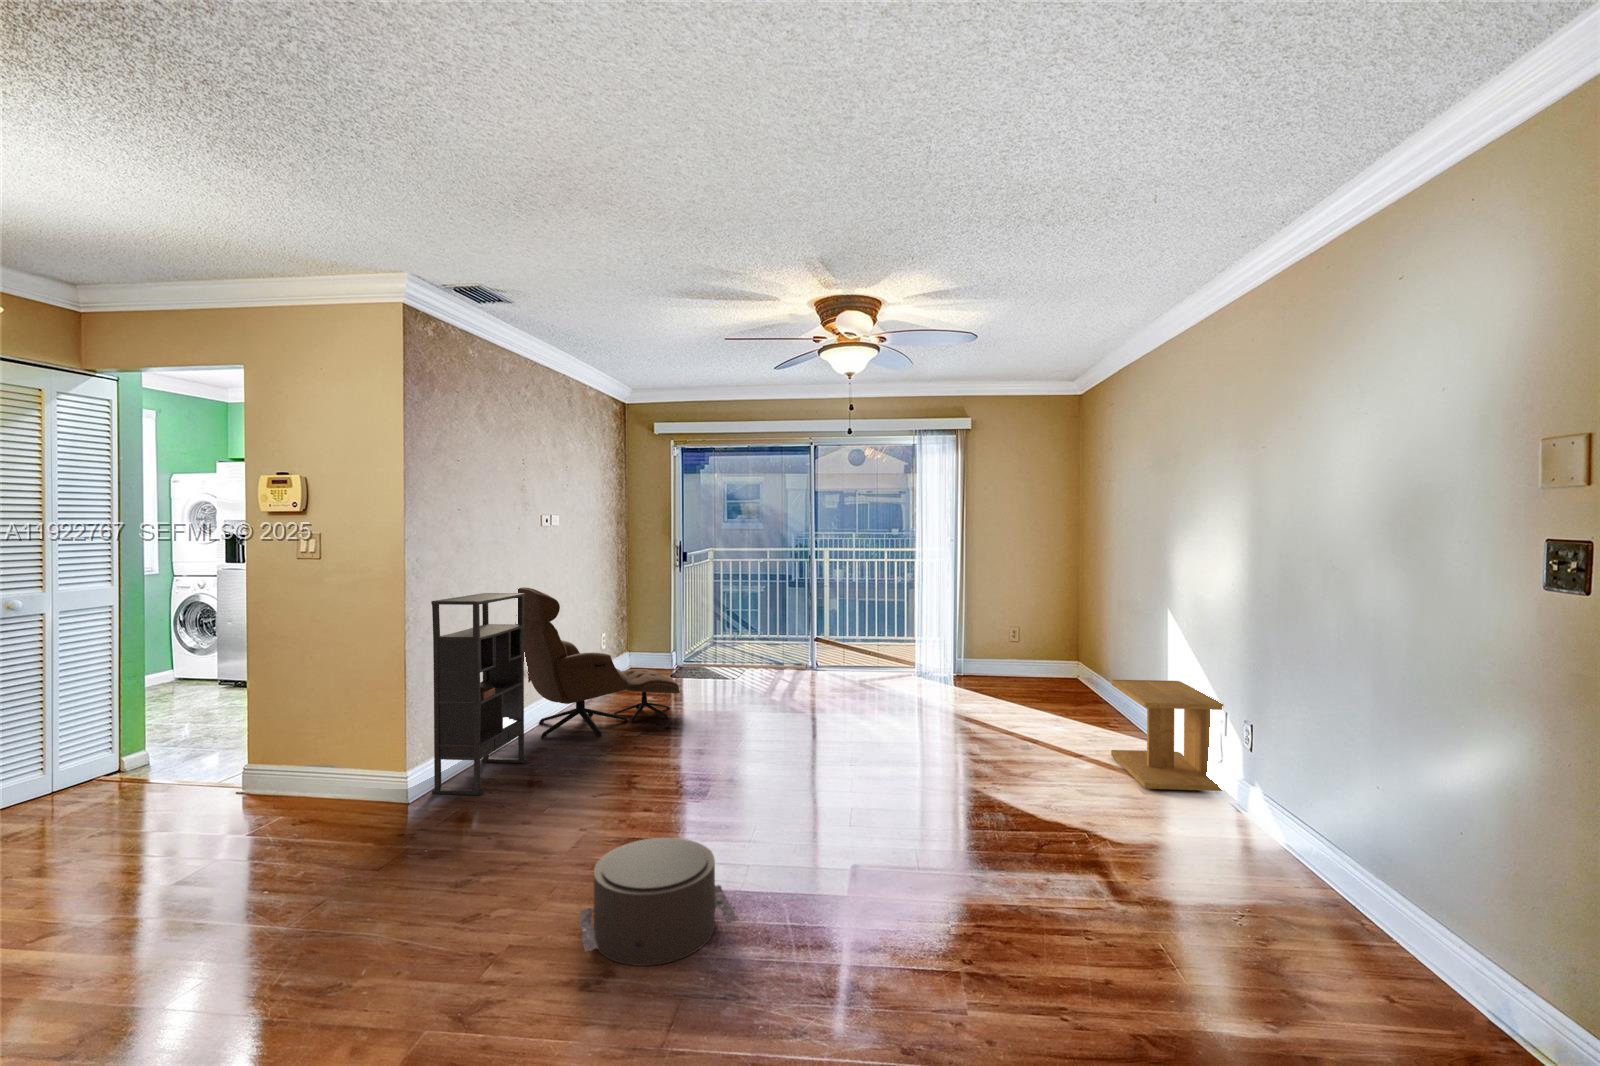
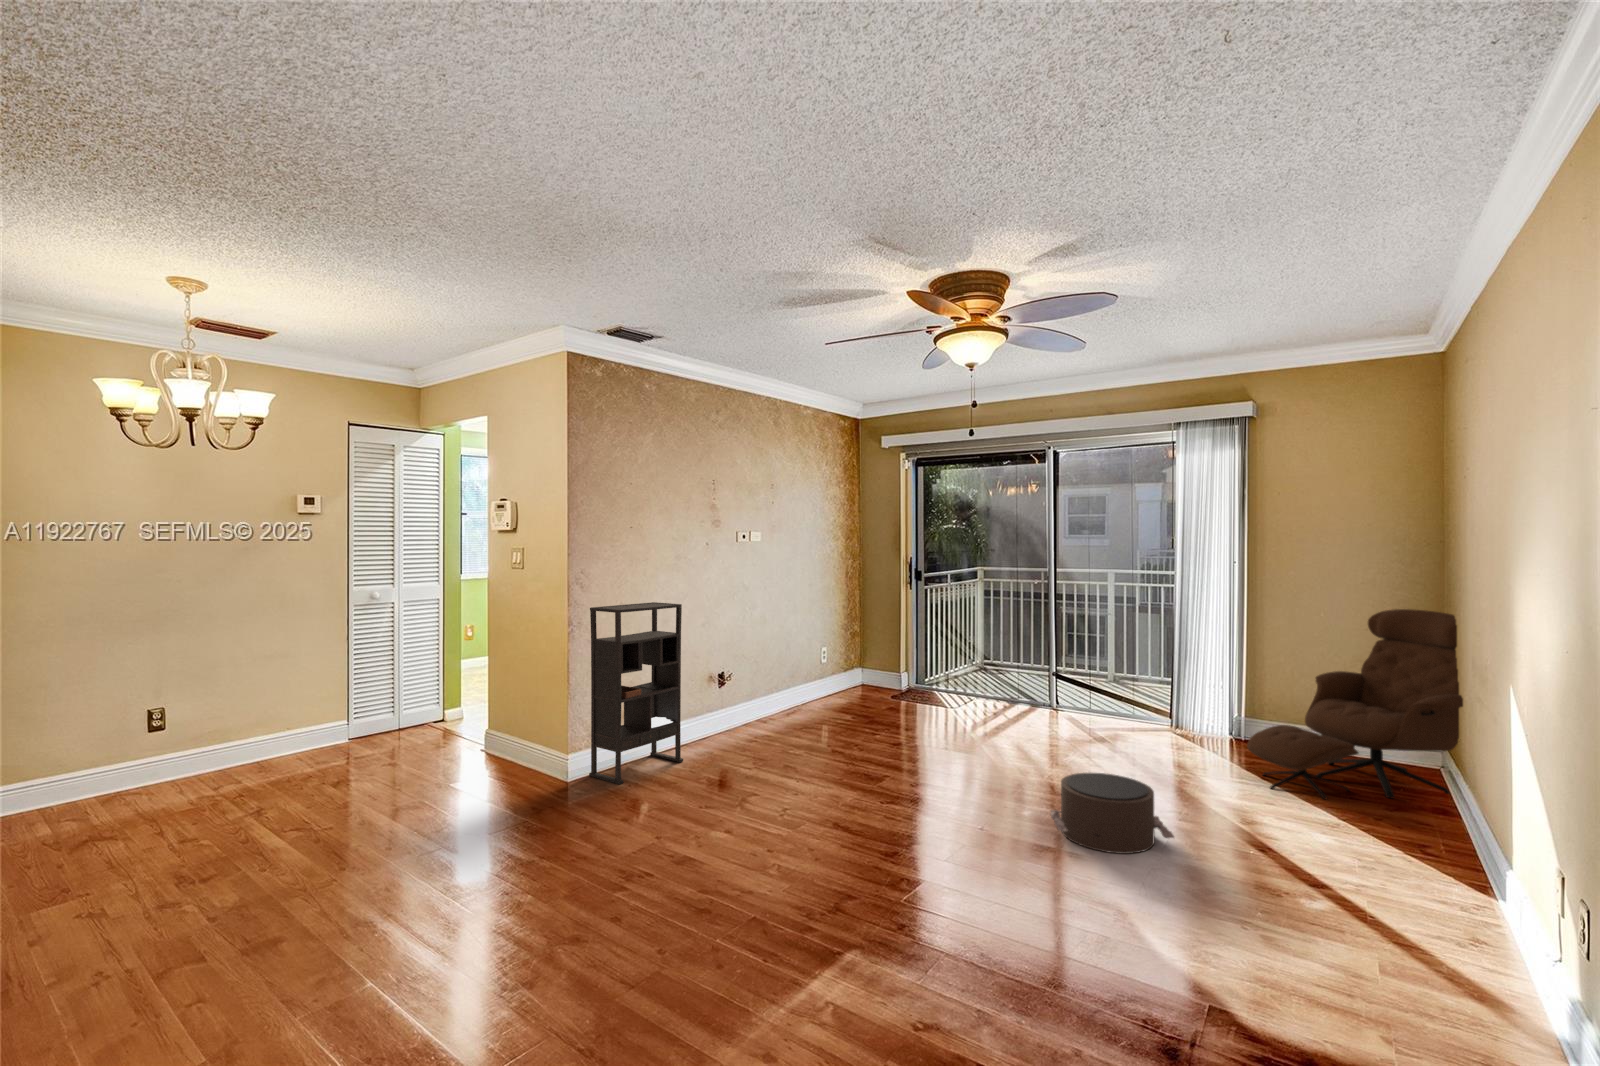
lounge chair: present [516,588,680,738] -> present [1247,609,1463,799]
side table: present [1111,680,1223,791] -> none [1368,774,1533,987]
pouf: present [579,838,738,966] -> present [1051,773,1174,854]

